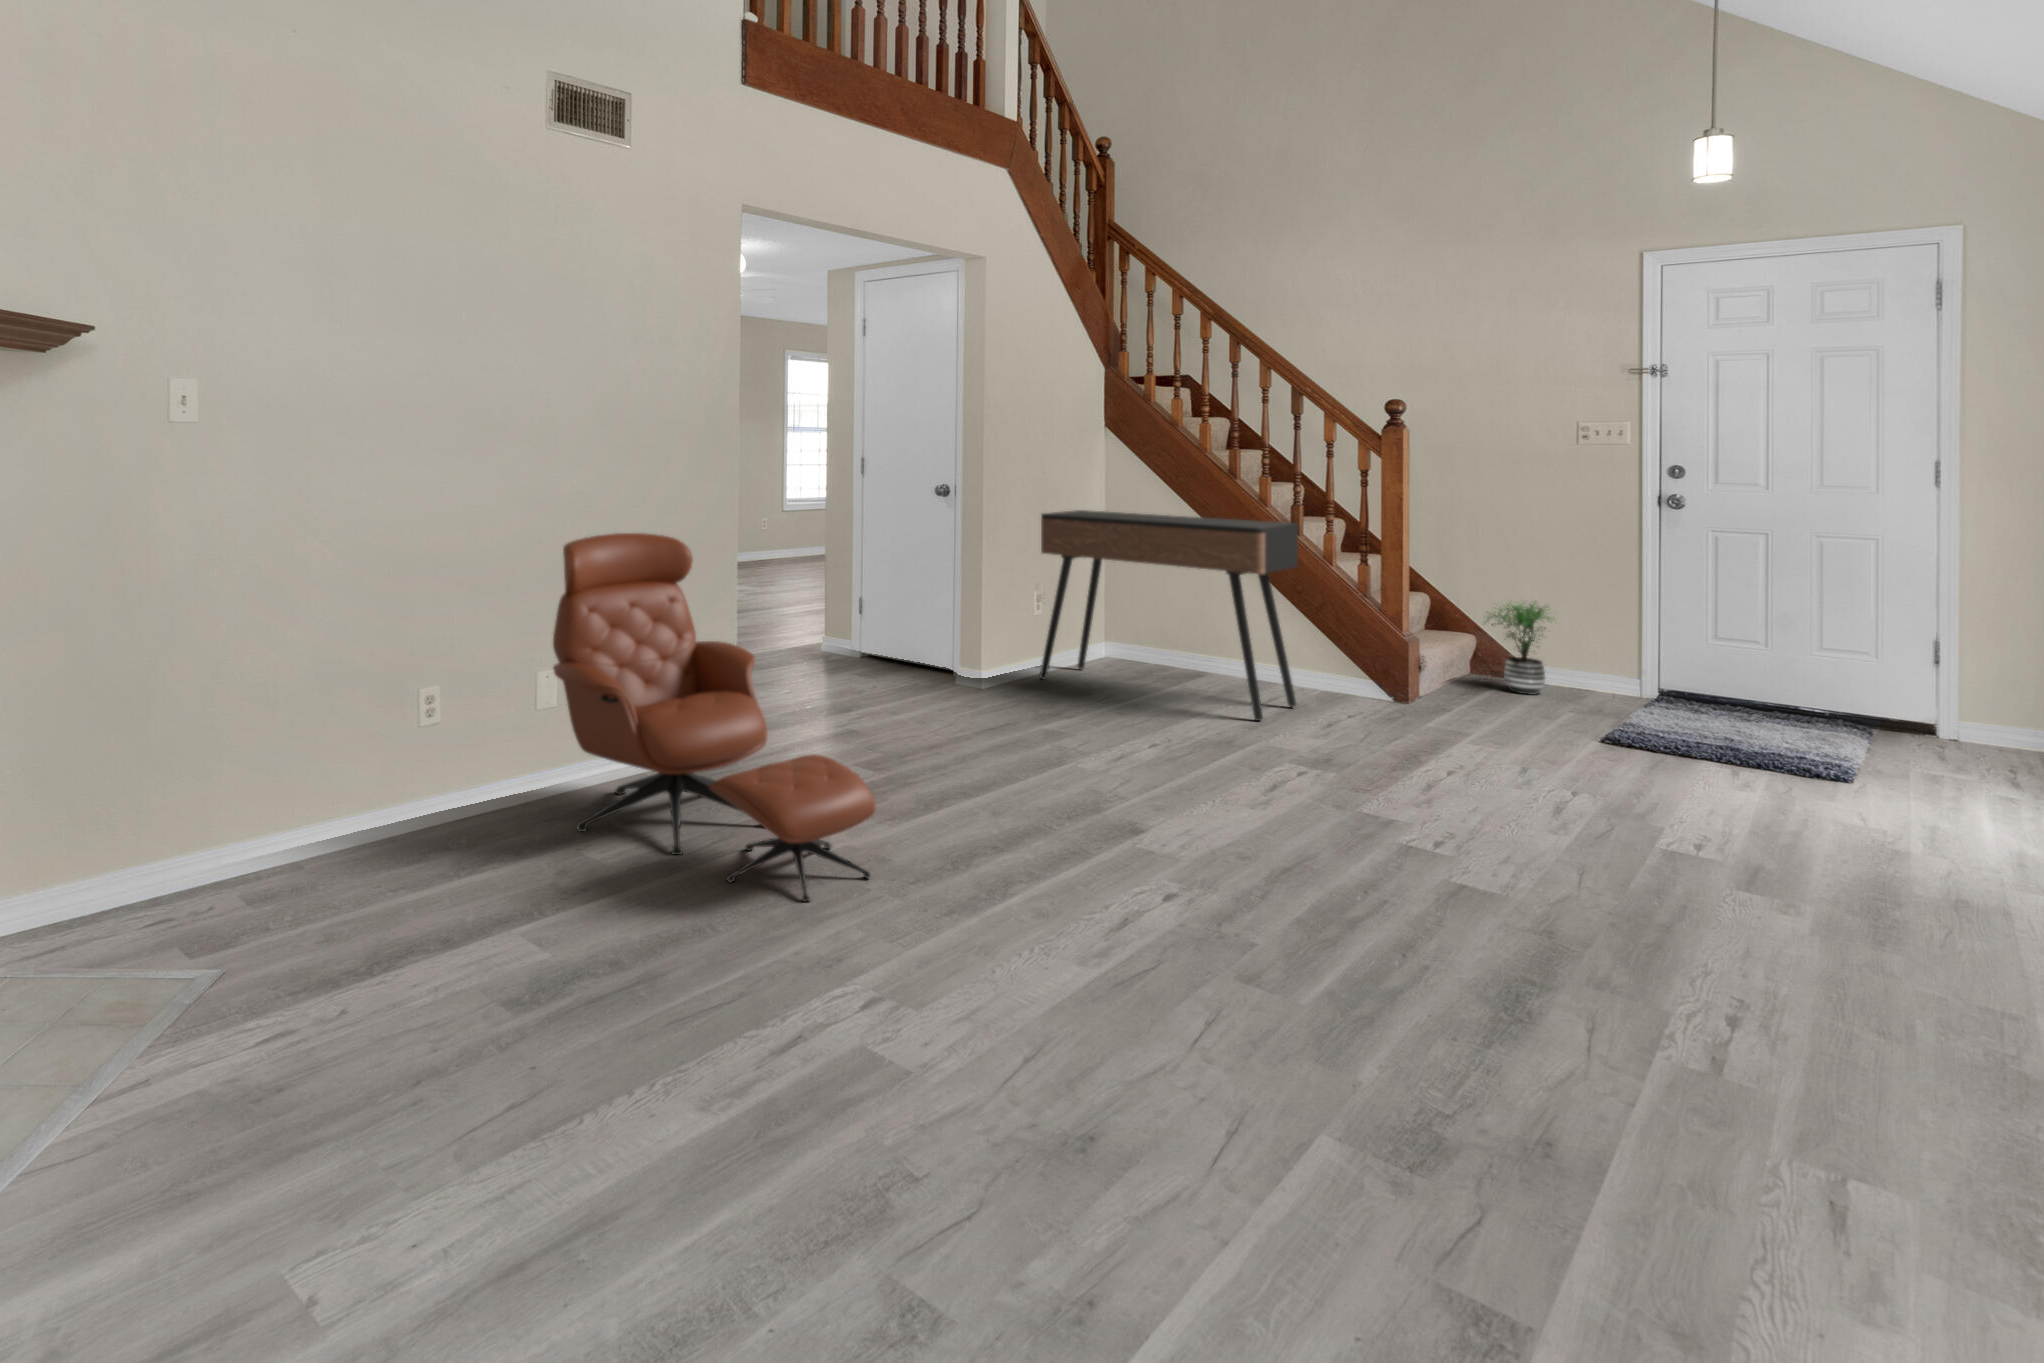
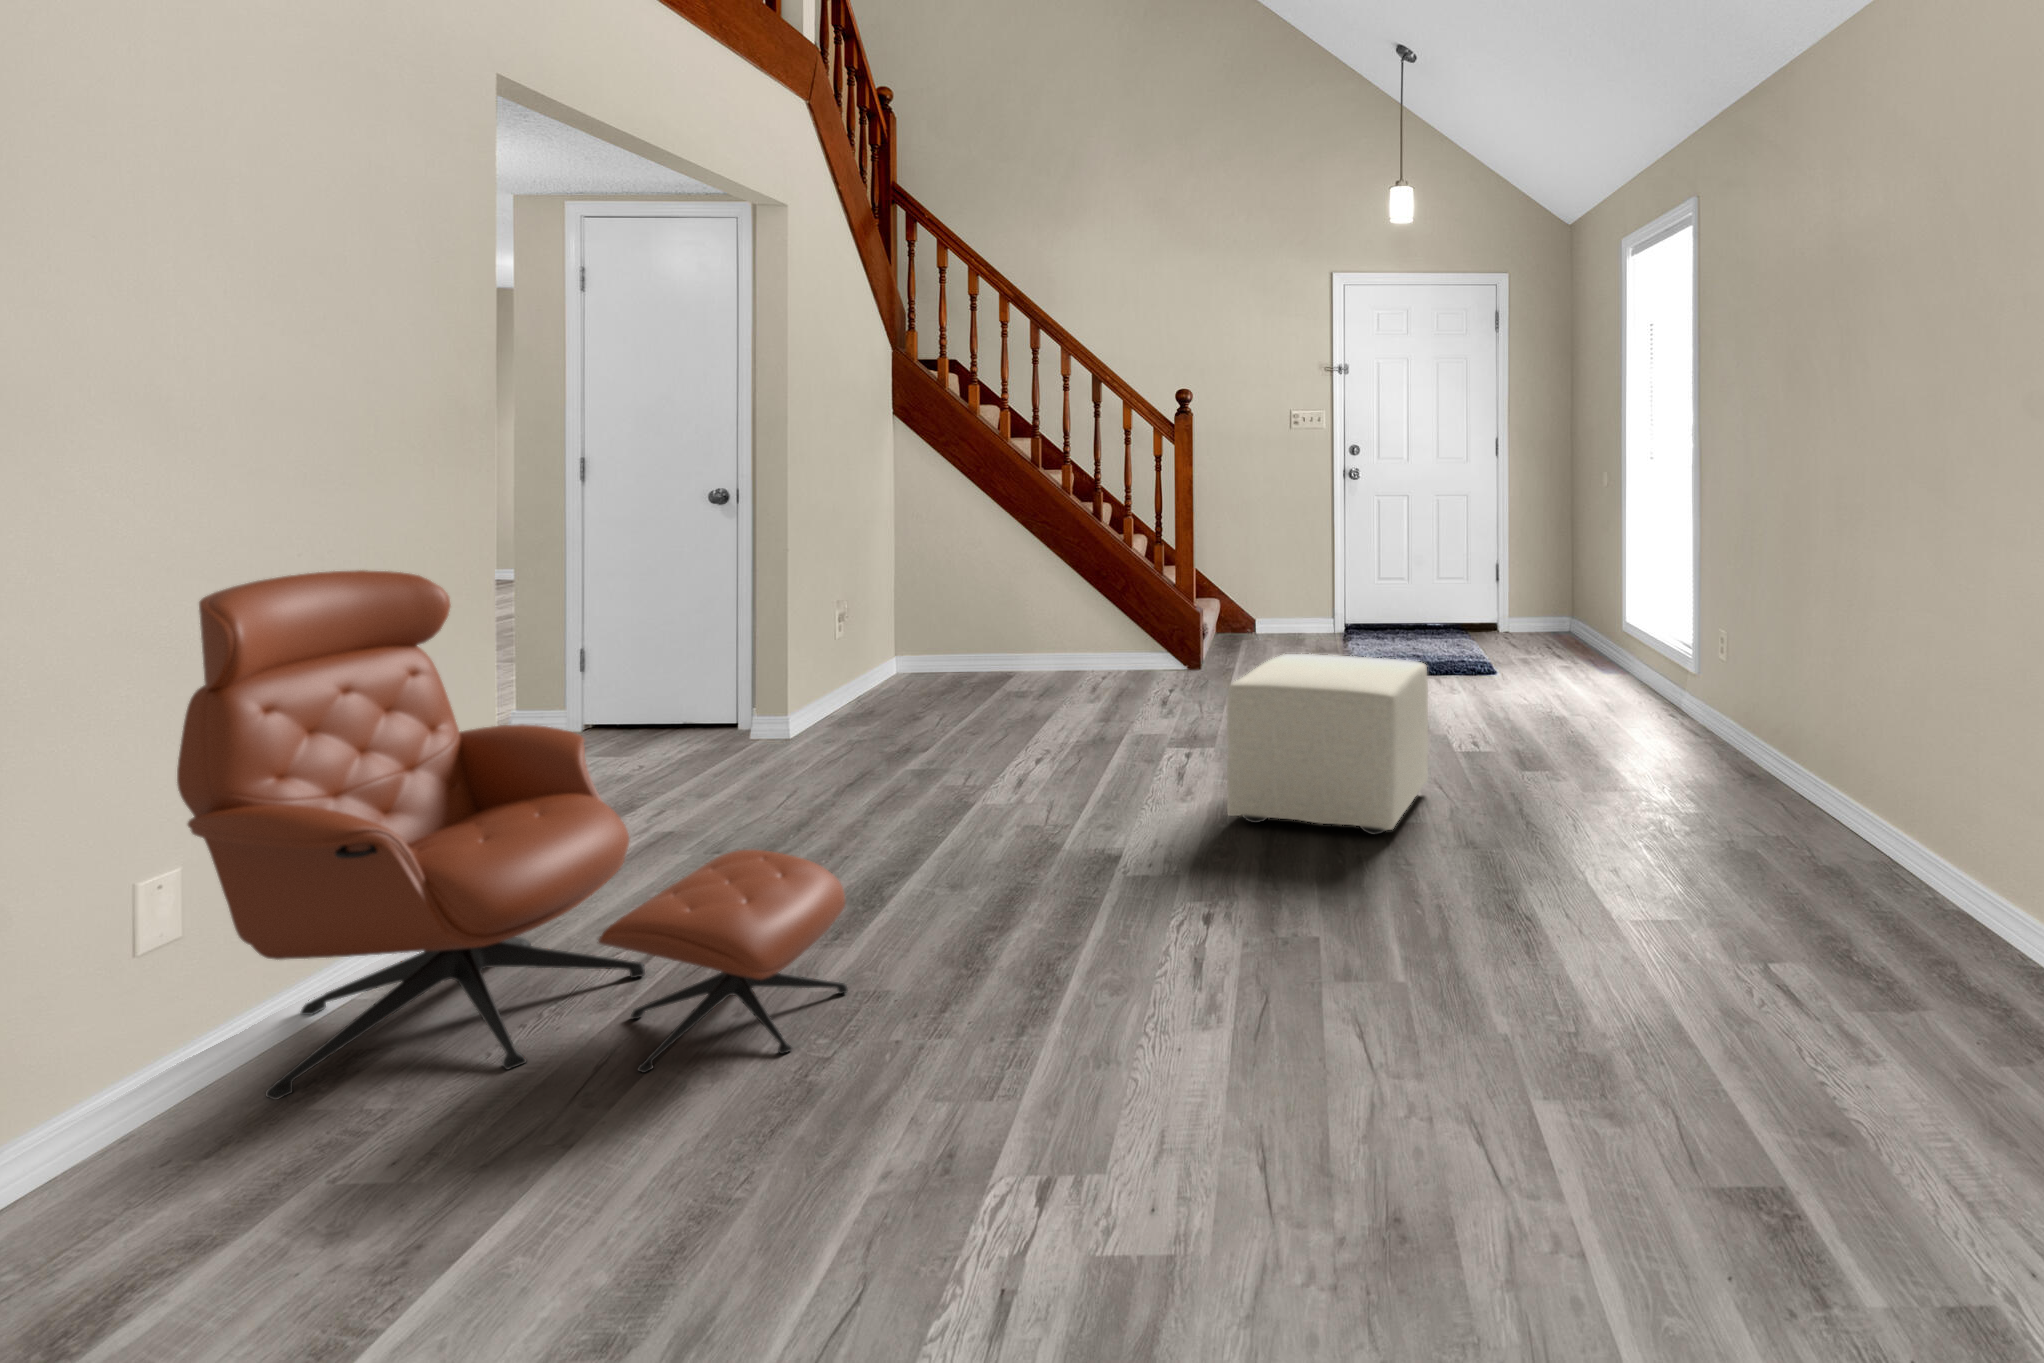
console table: present [1040,510,1298,721] -> none [846,508,1120,709]
potted plant: present [1487,600,1556,694] -> none [1235,564,1294,647]
ottoman: none [1284,694,1573,911] -> present [1227,654,1428,835]

